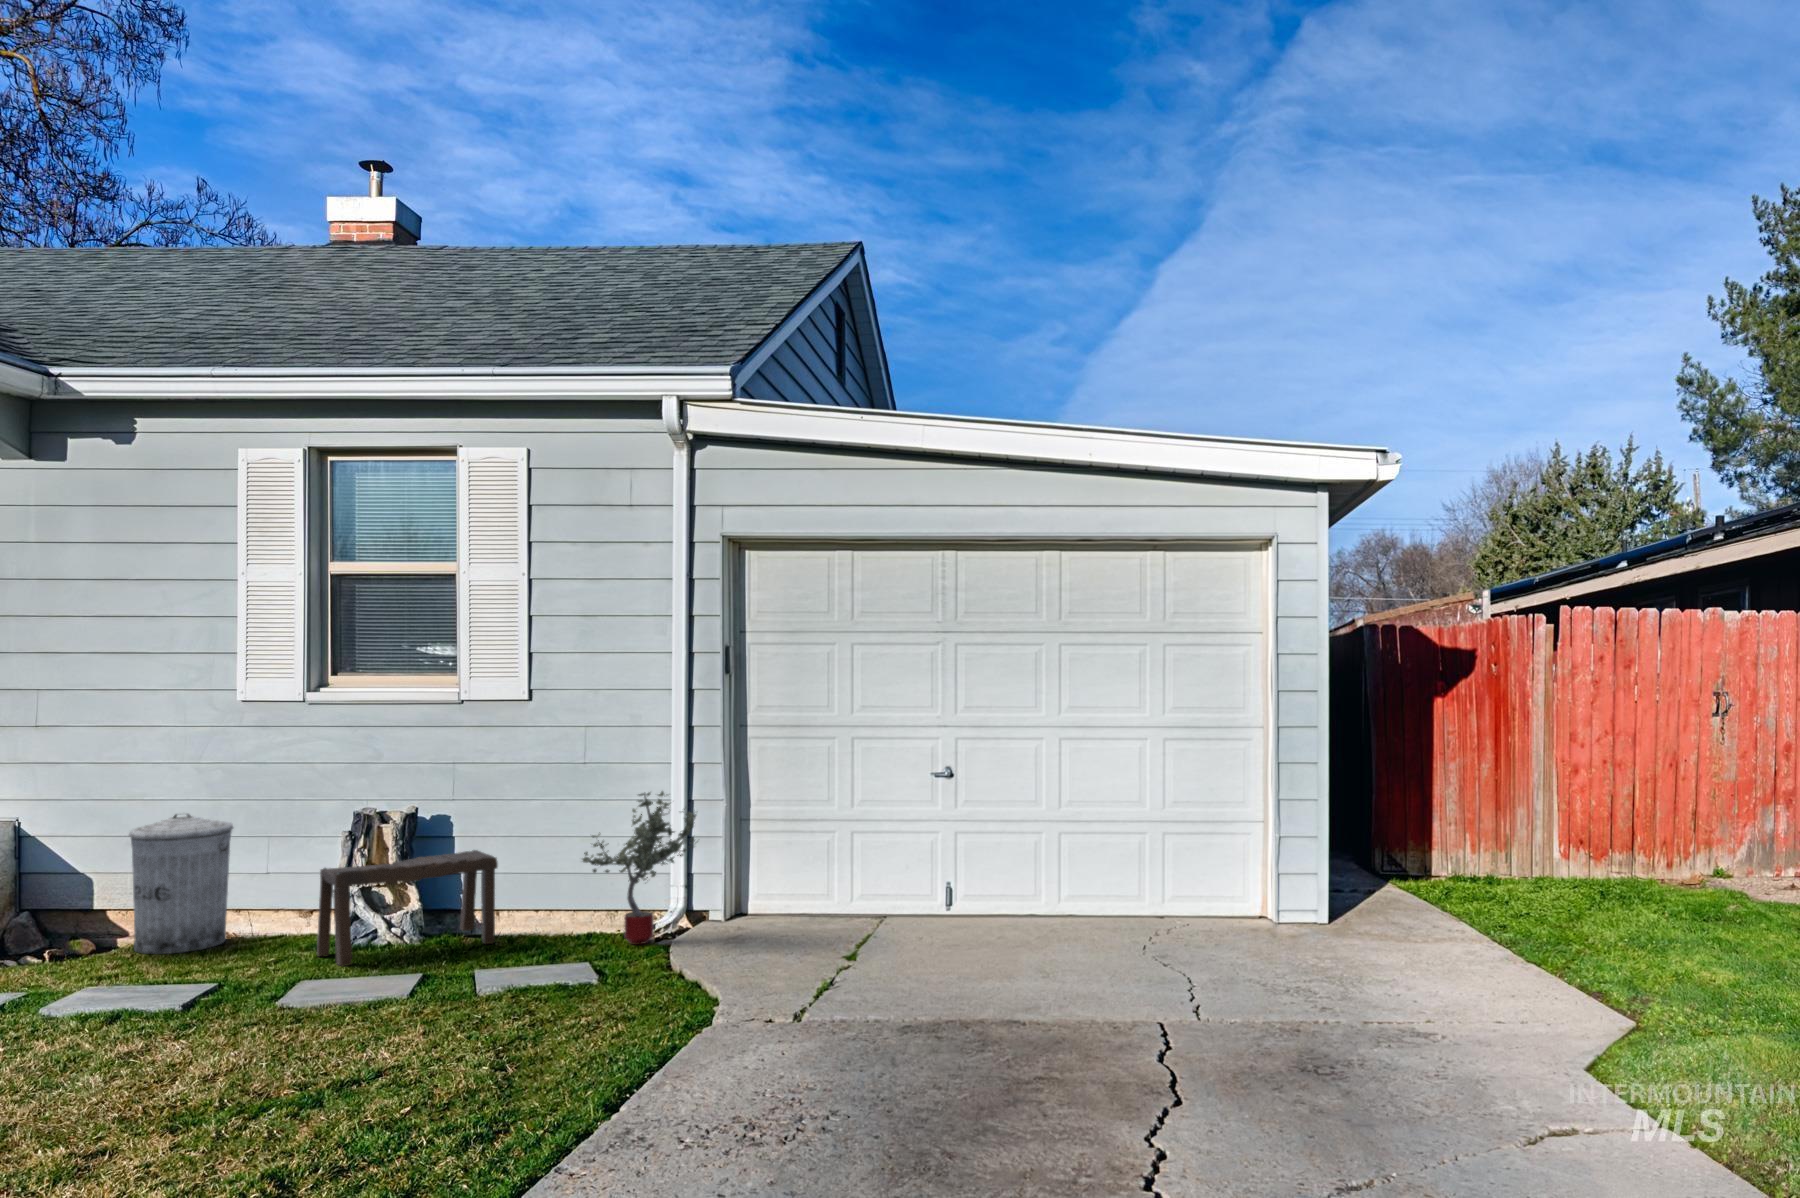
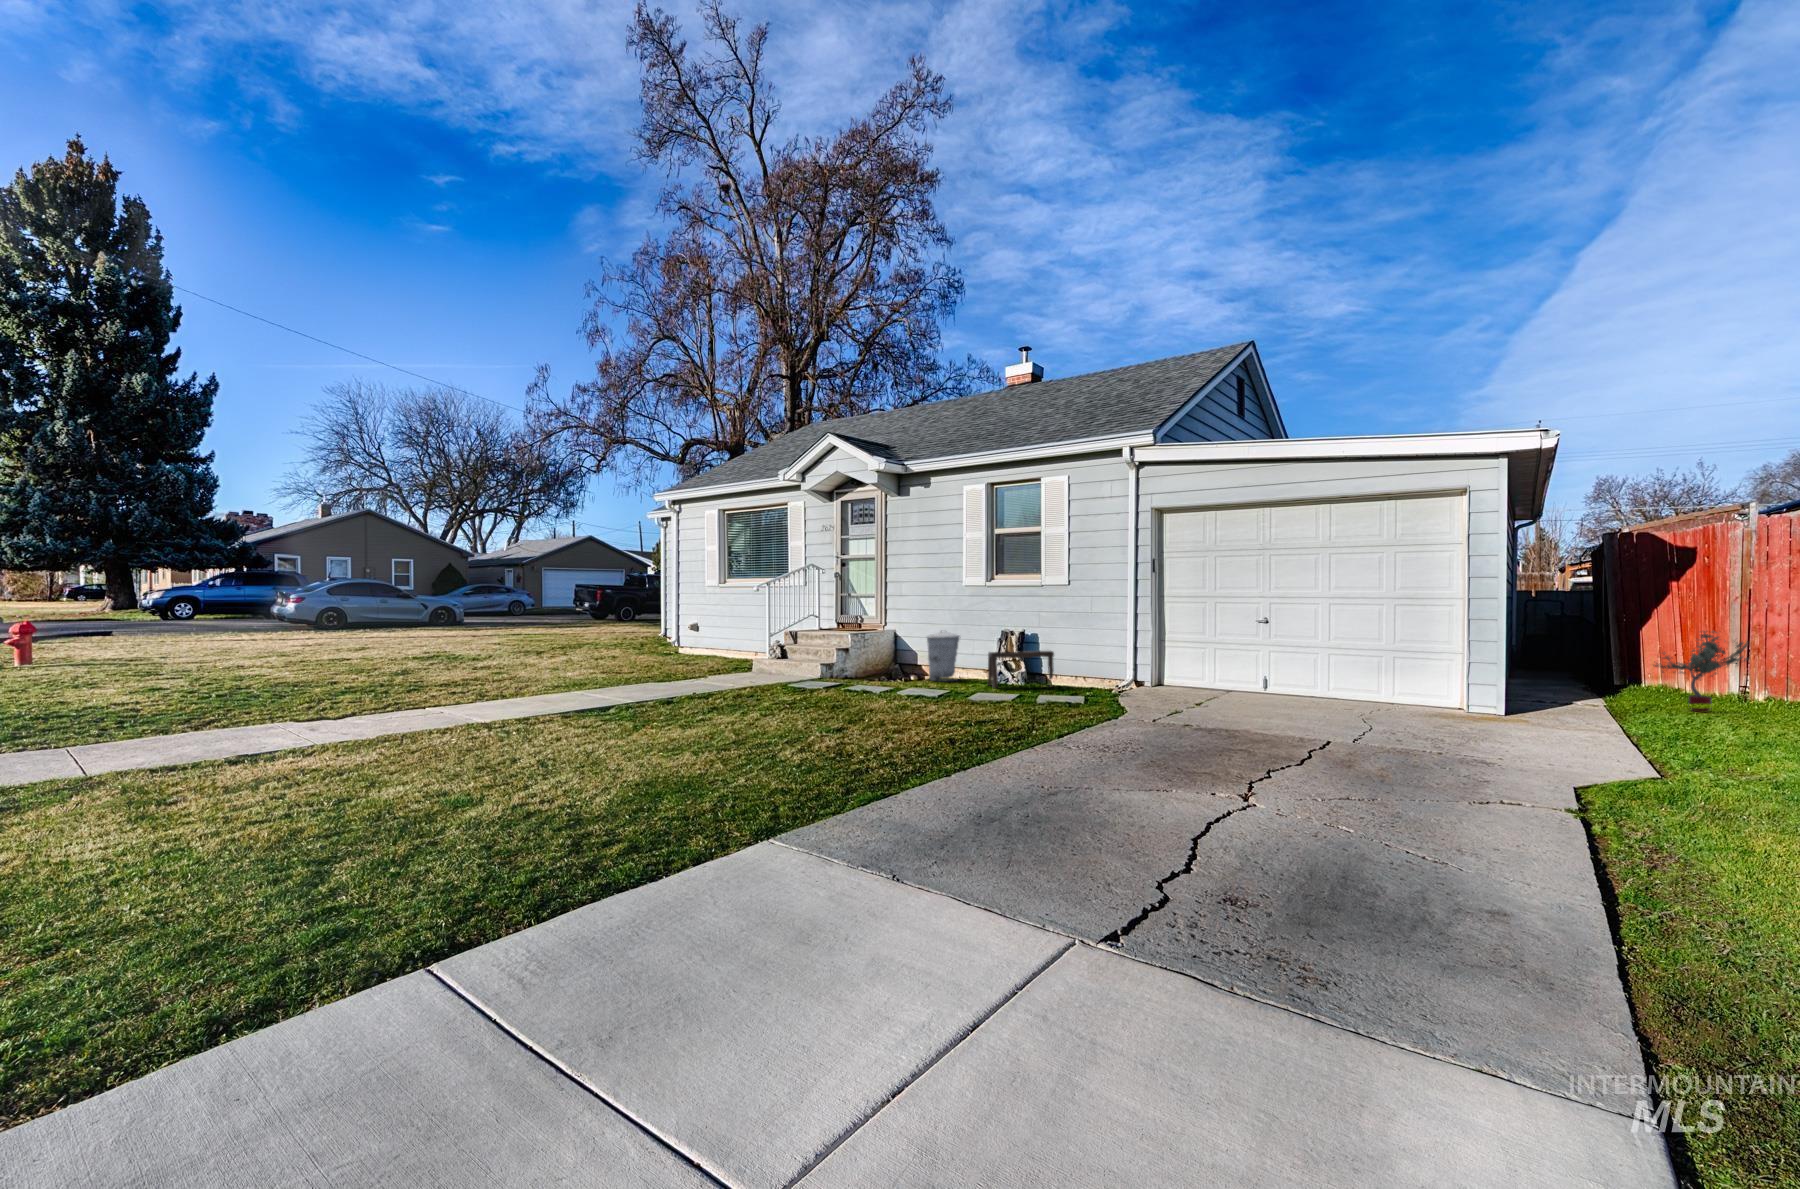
potted tree: present [582,791,696,945] -> present [1653,631,1748,712]

